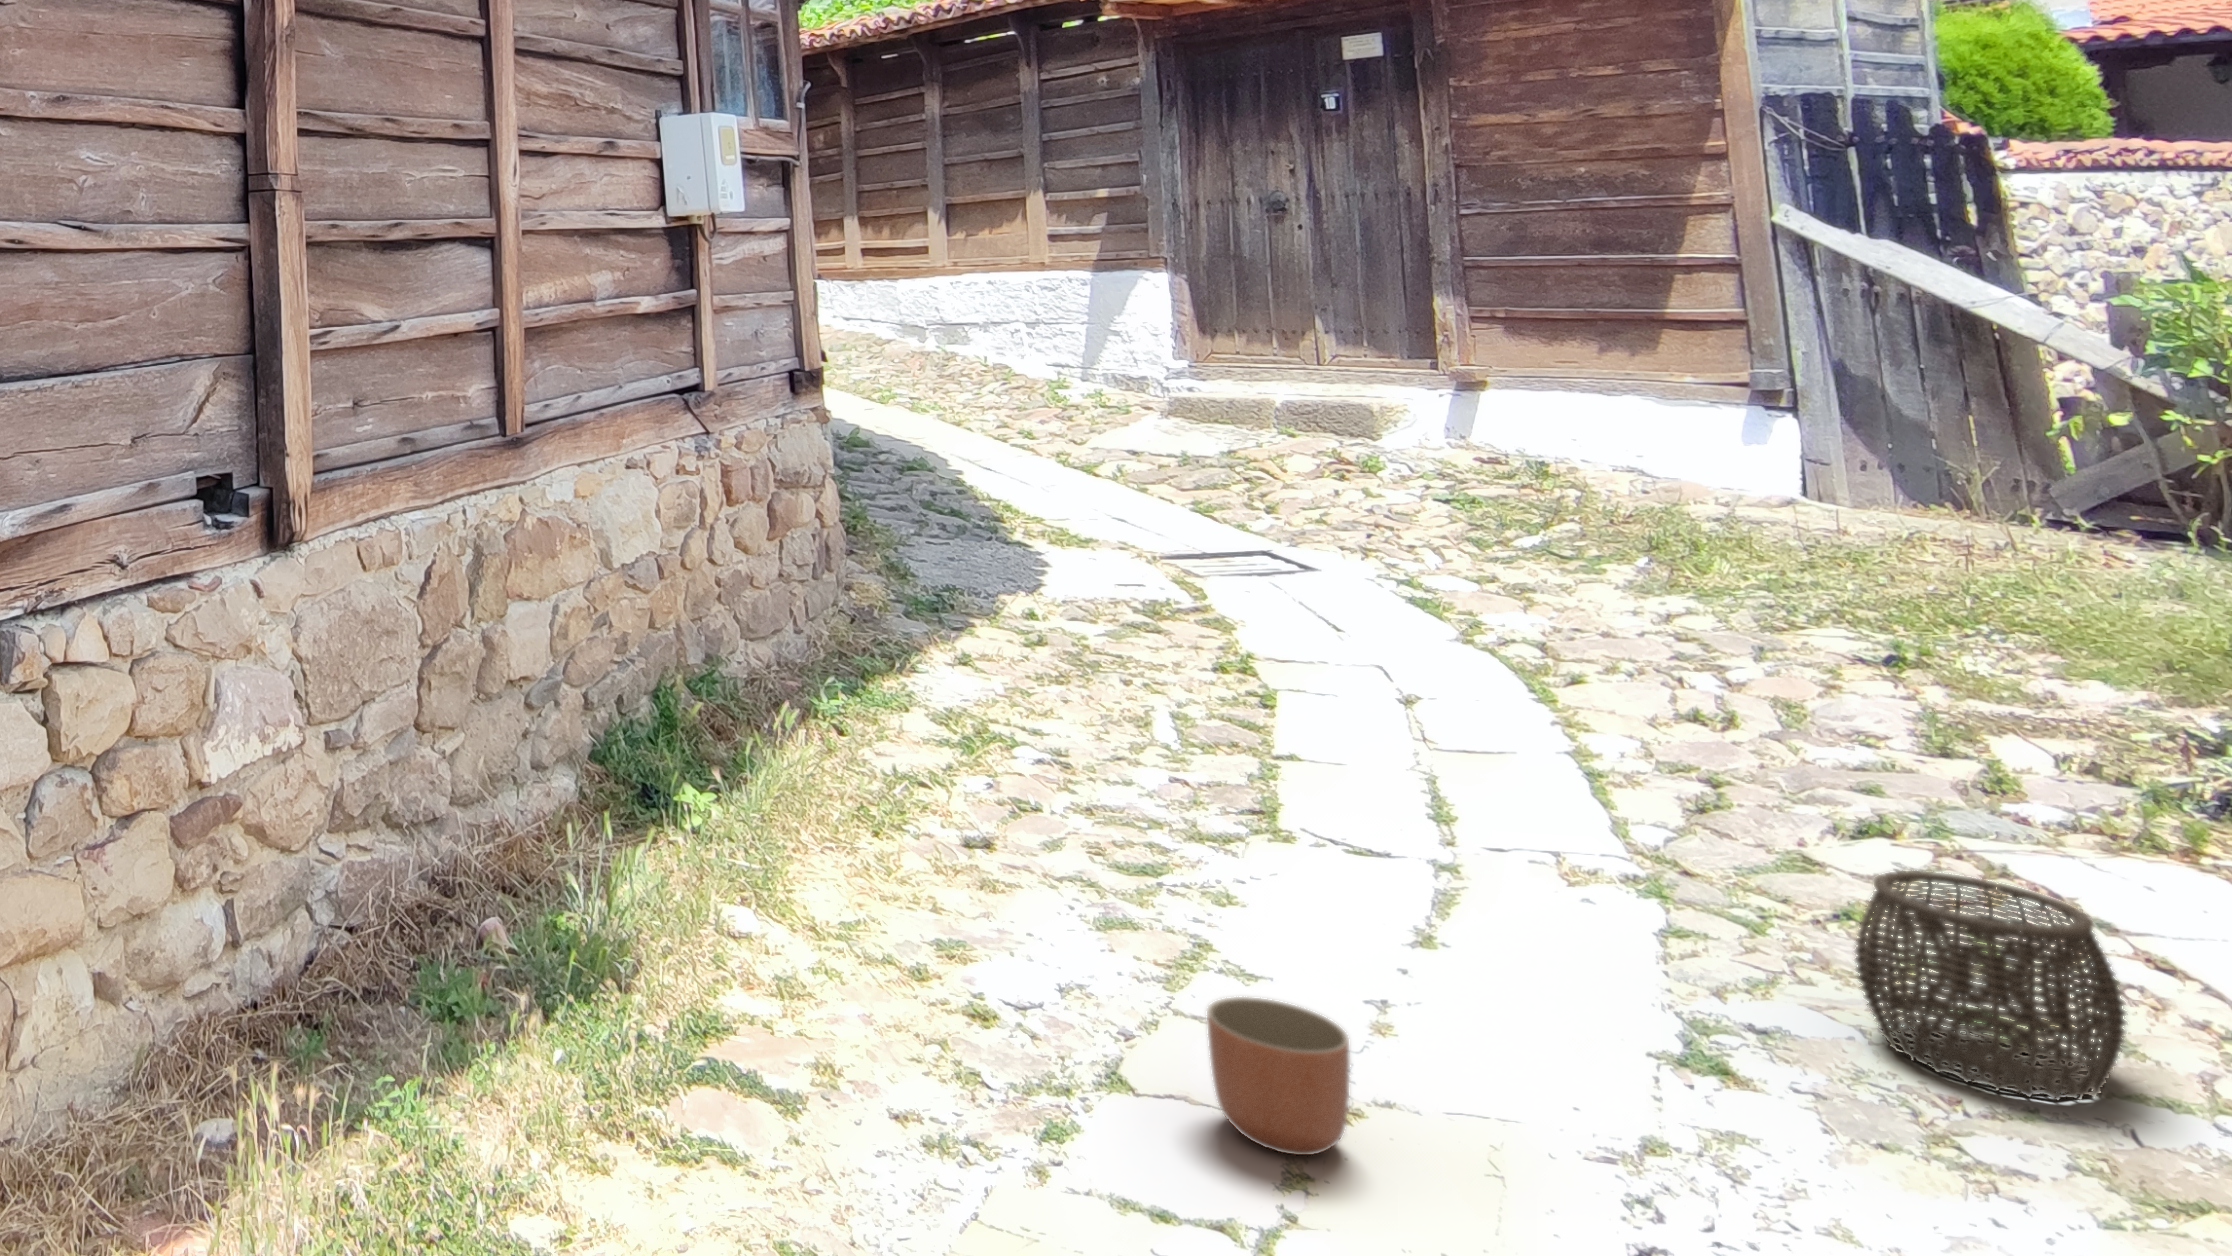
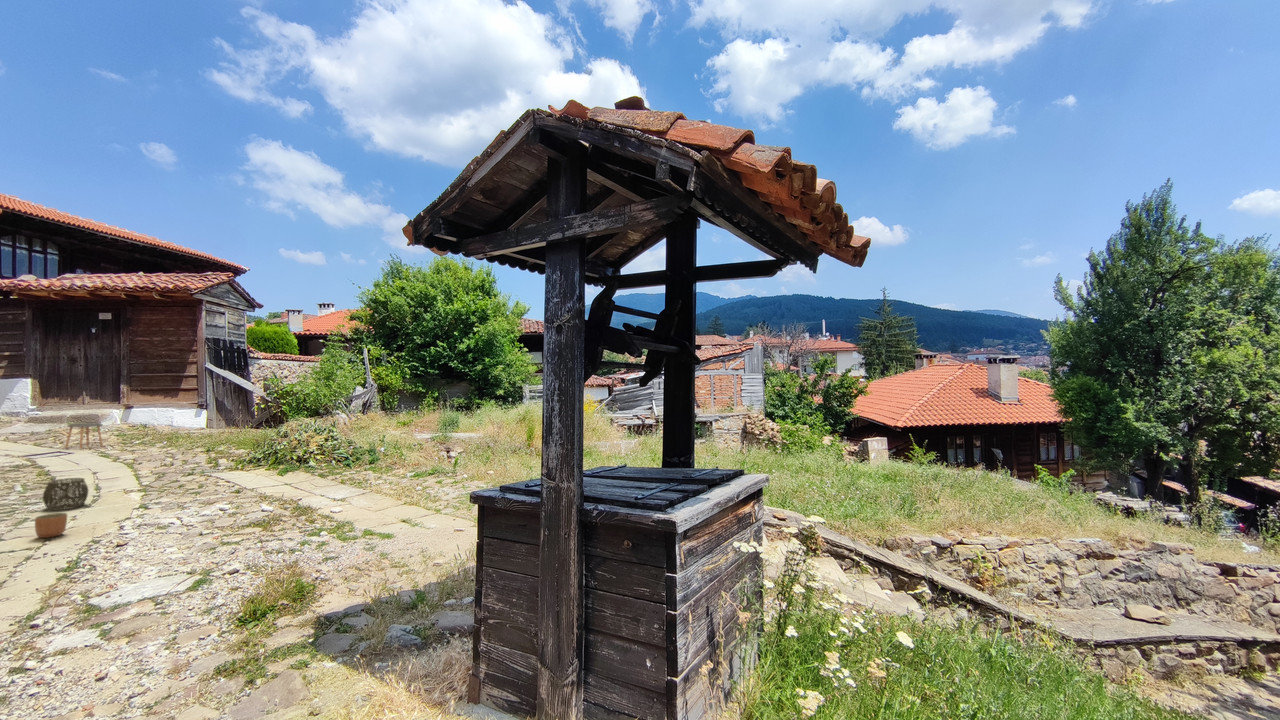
stool: none [1281,439,1403,543] -> present [65,422,103,449]
woven basket: present [1855,871,2126,1100] -> present [43,478,88,510]

